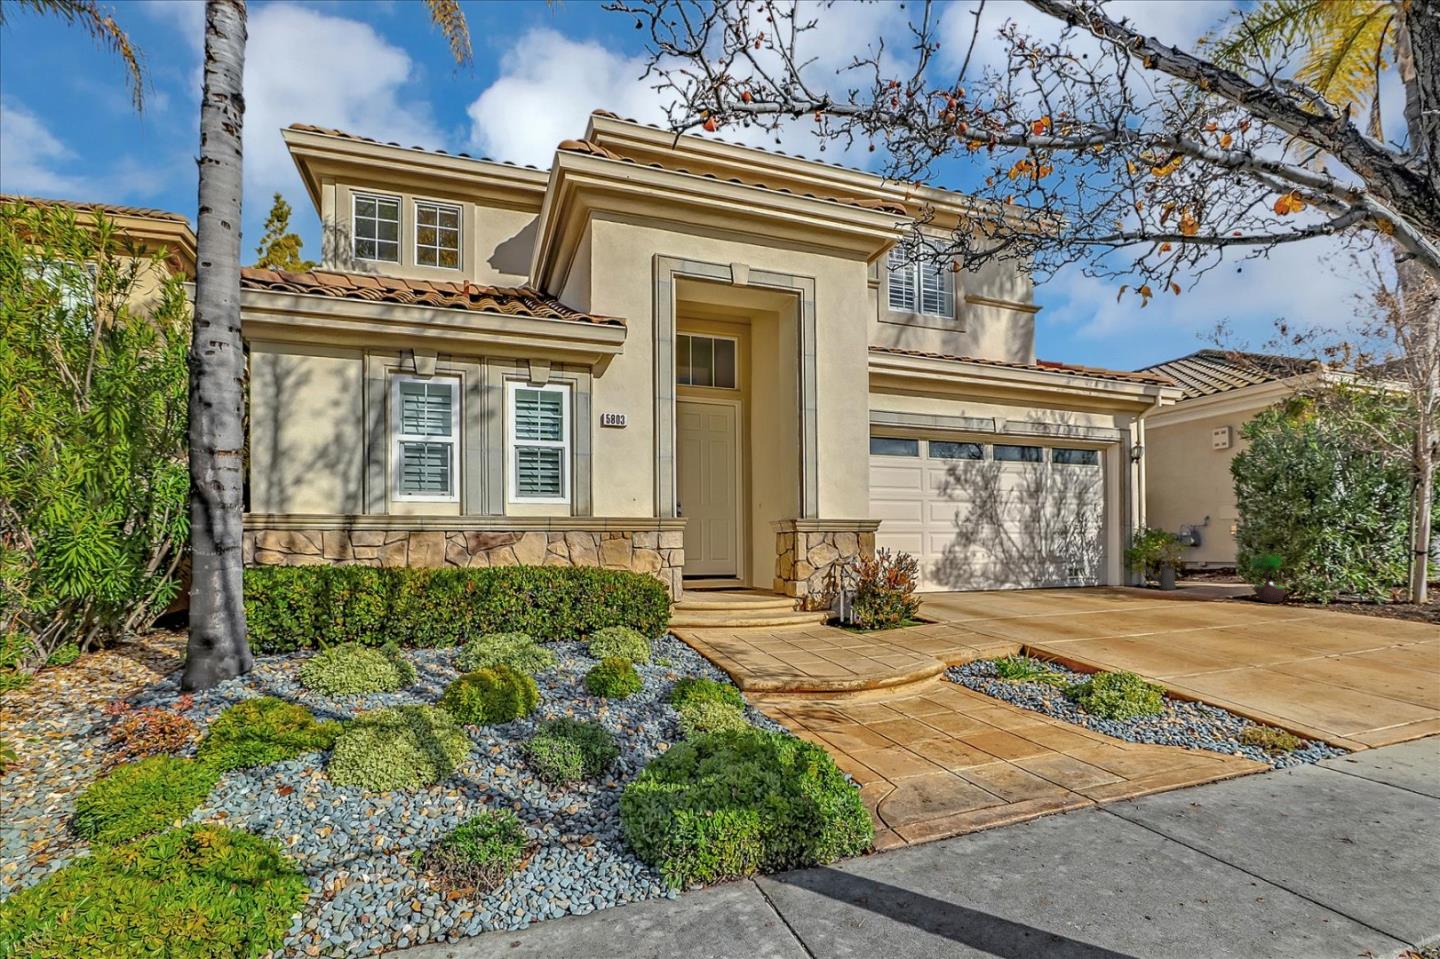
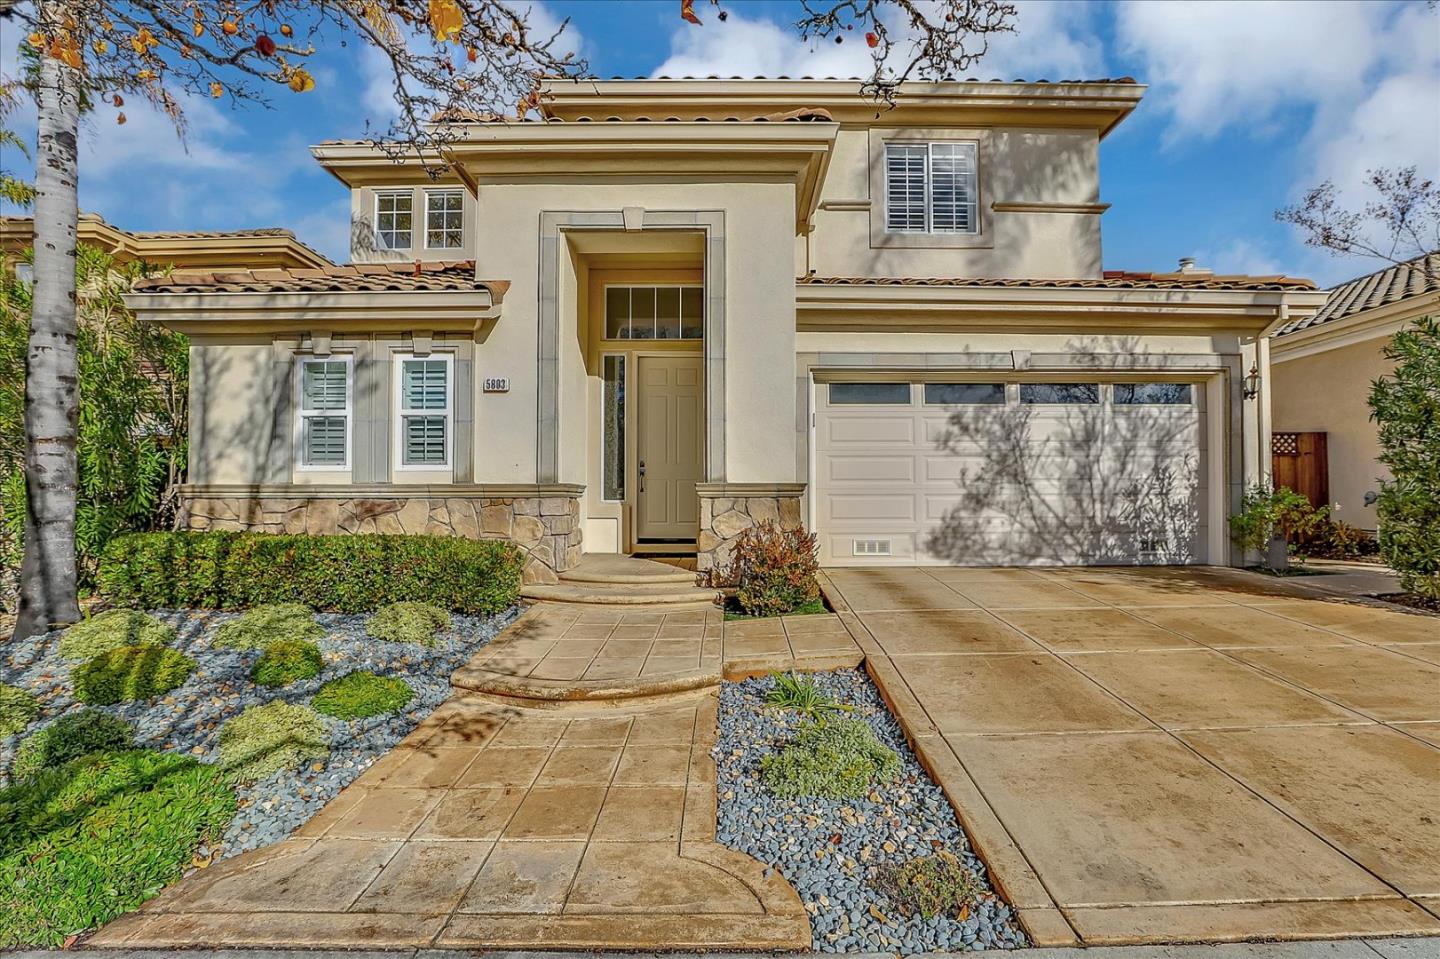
potted tree: present [1250,554,1285,603] -> none [1339,515,1396,589]

